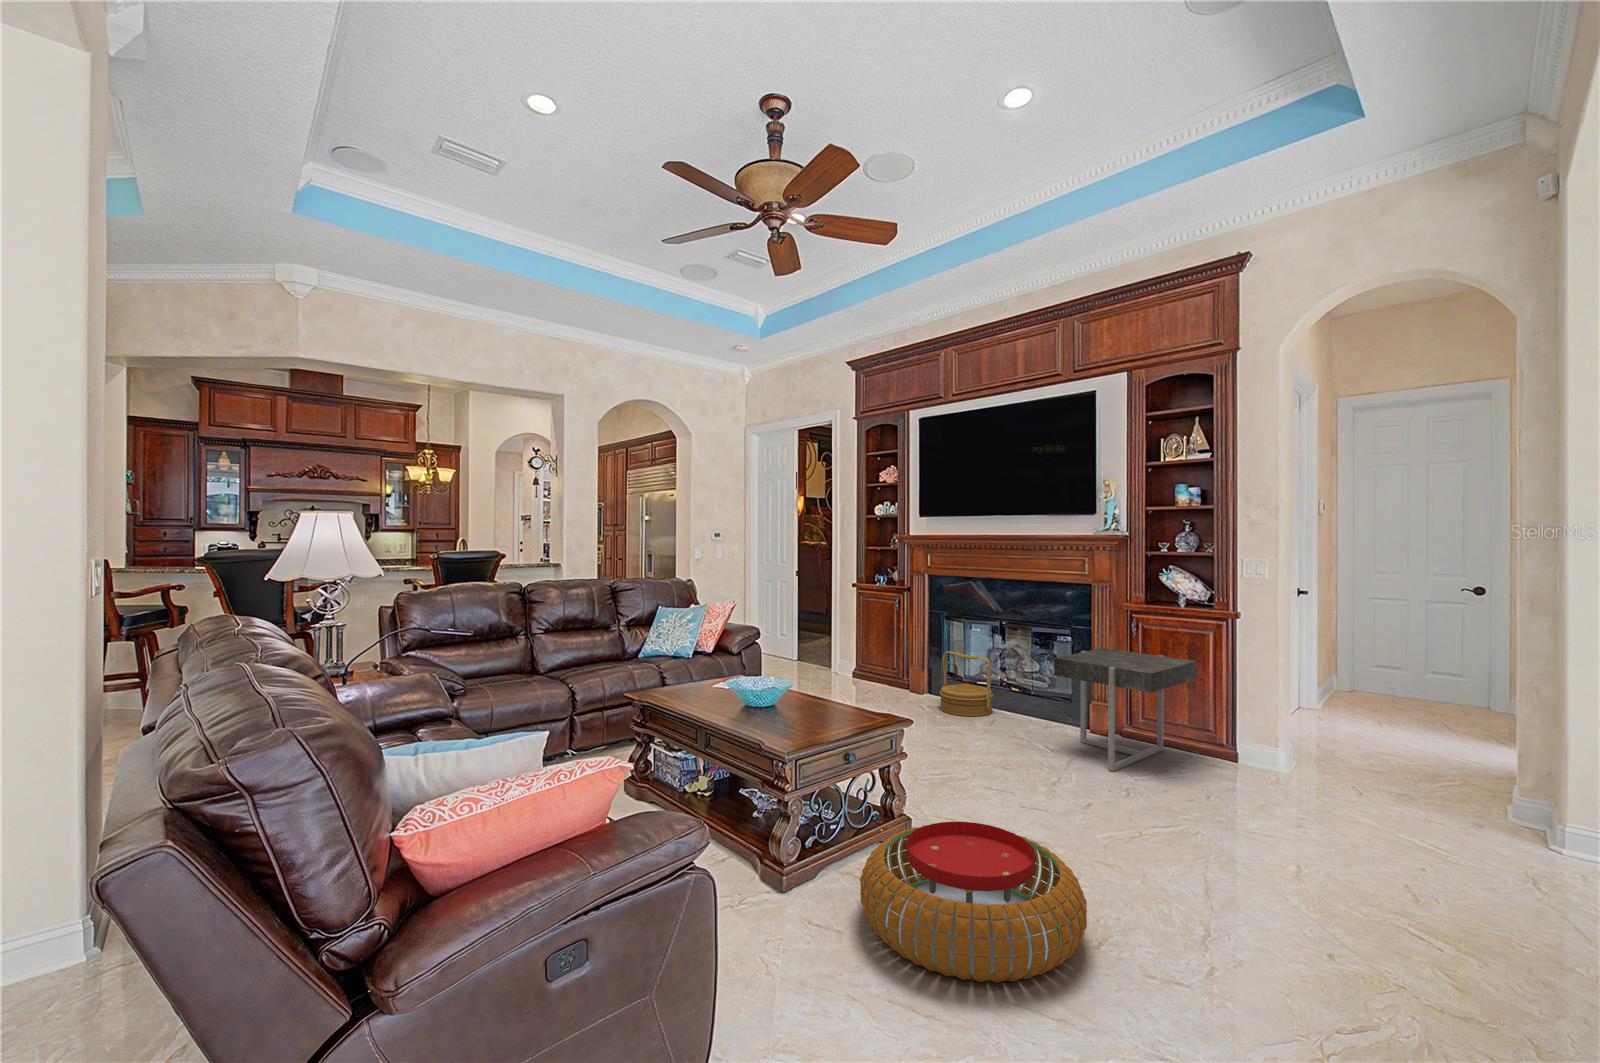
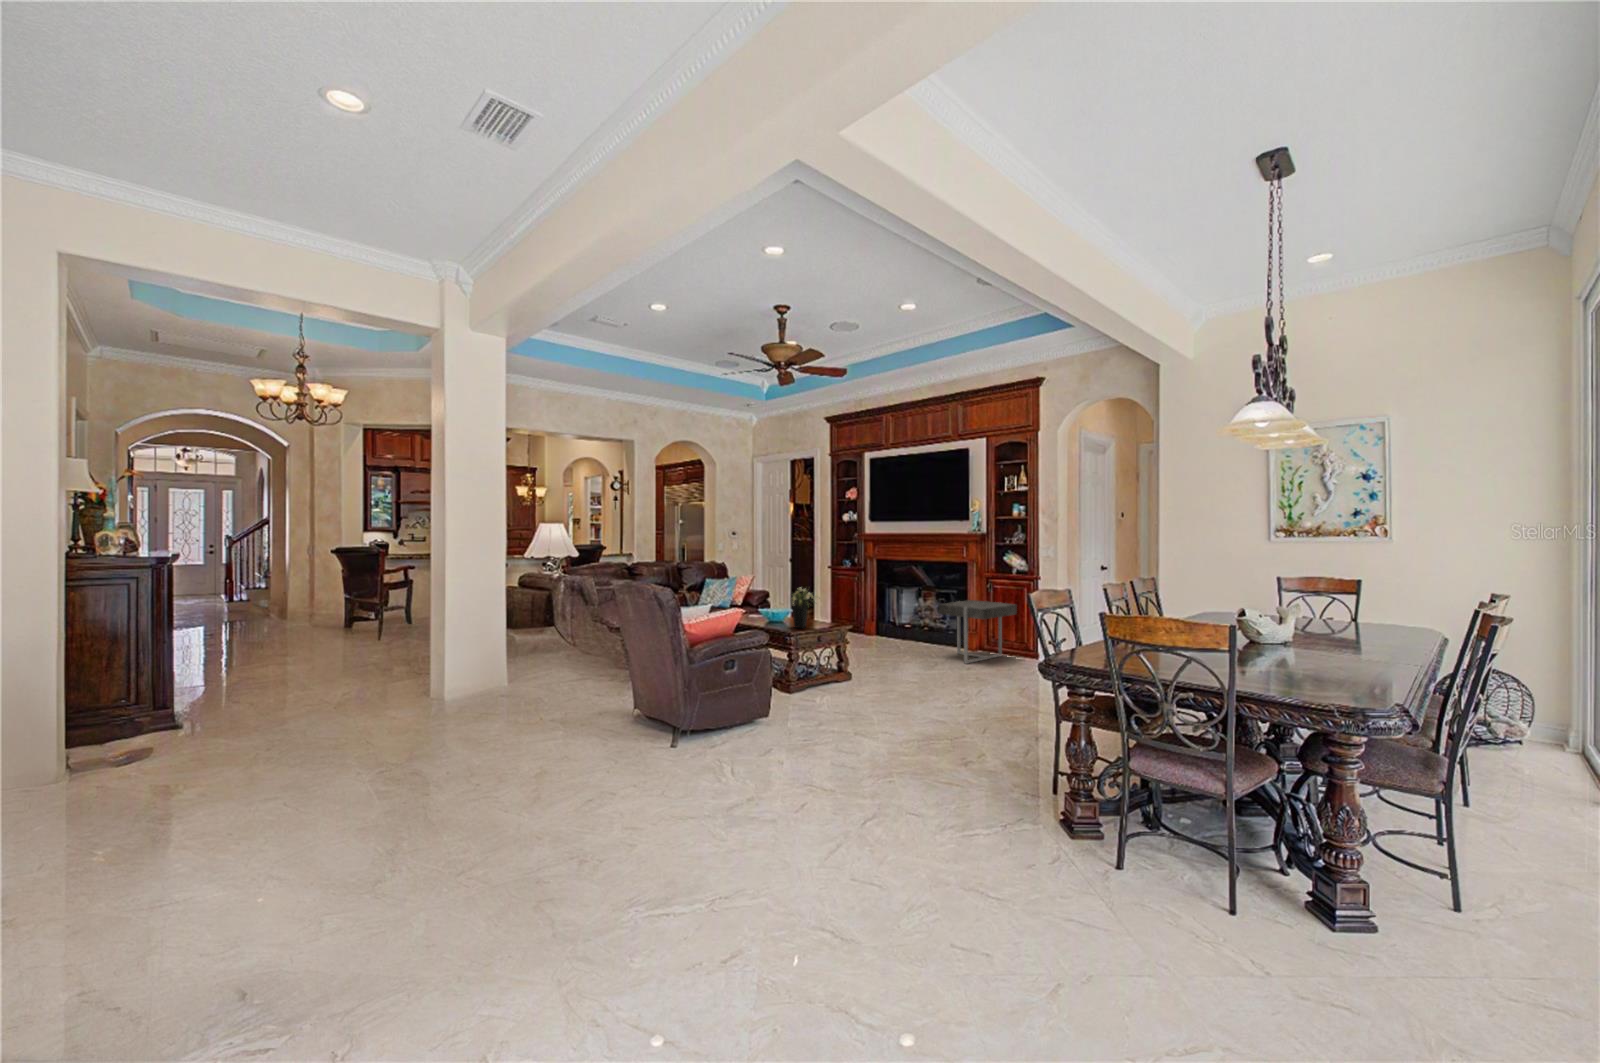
flower arrangement: none [783,632,851,721] -> present [791,588,818,628]
woven basket: present [940,651,993,716] -> none [881,606,914,645]
pouf: present [860,822,1087,983] -> none [823,666,915,714]

